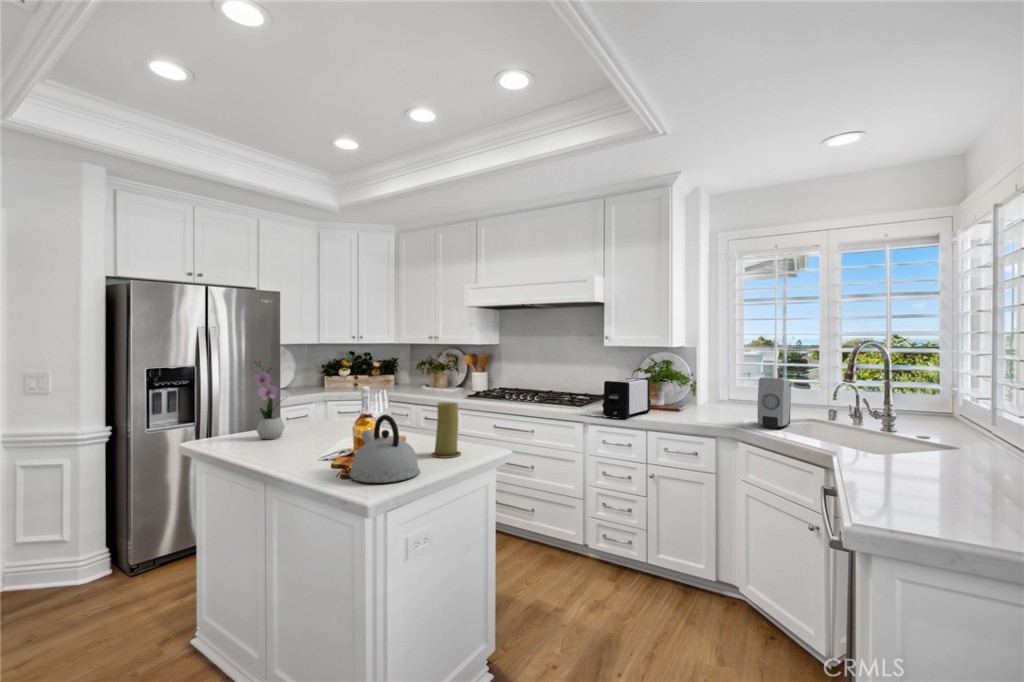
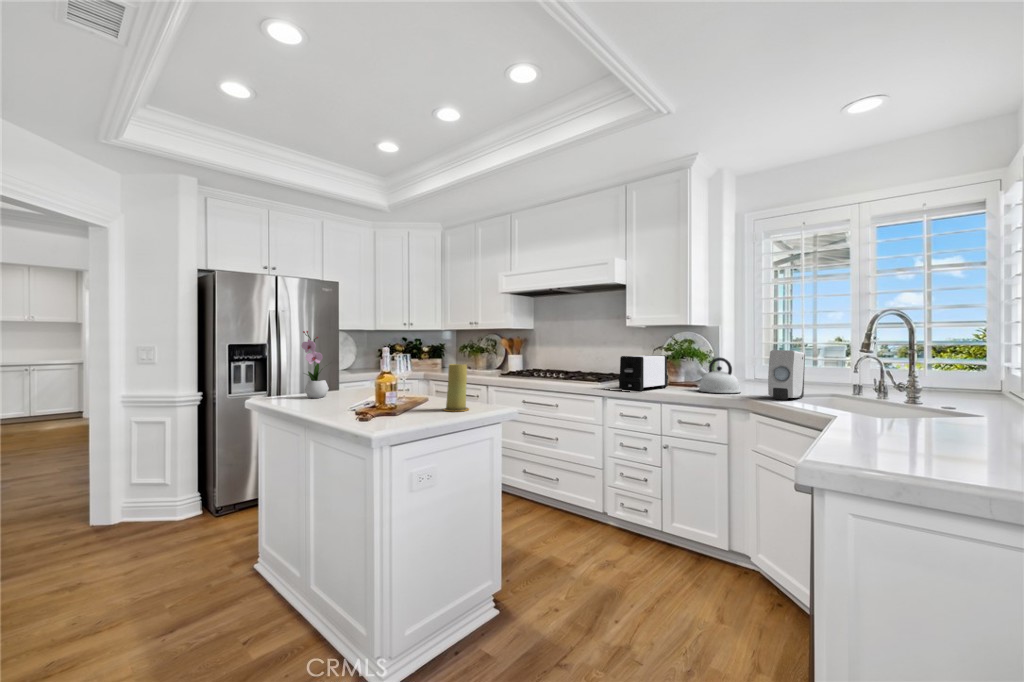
kettle: present [350,415,420,483] -> present [697,357,741,393]

